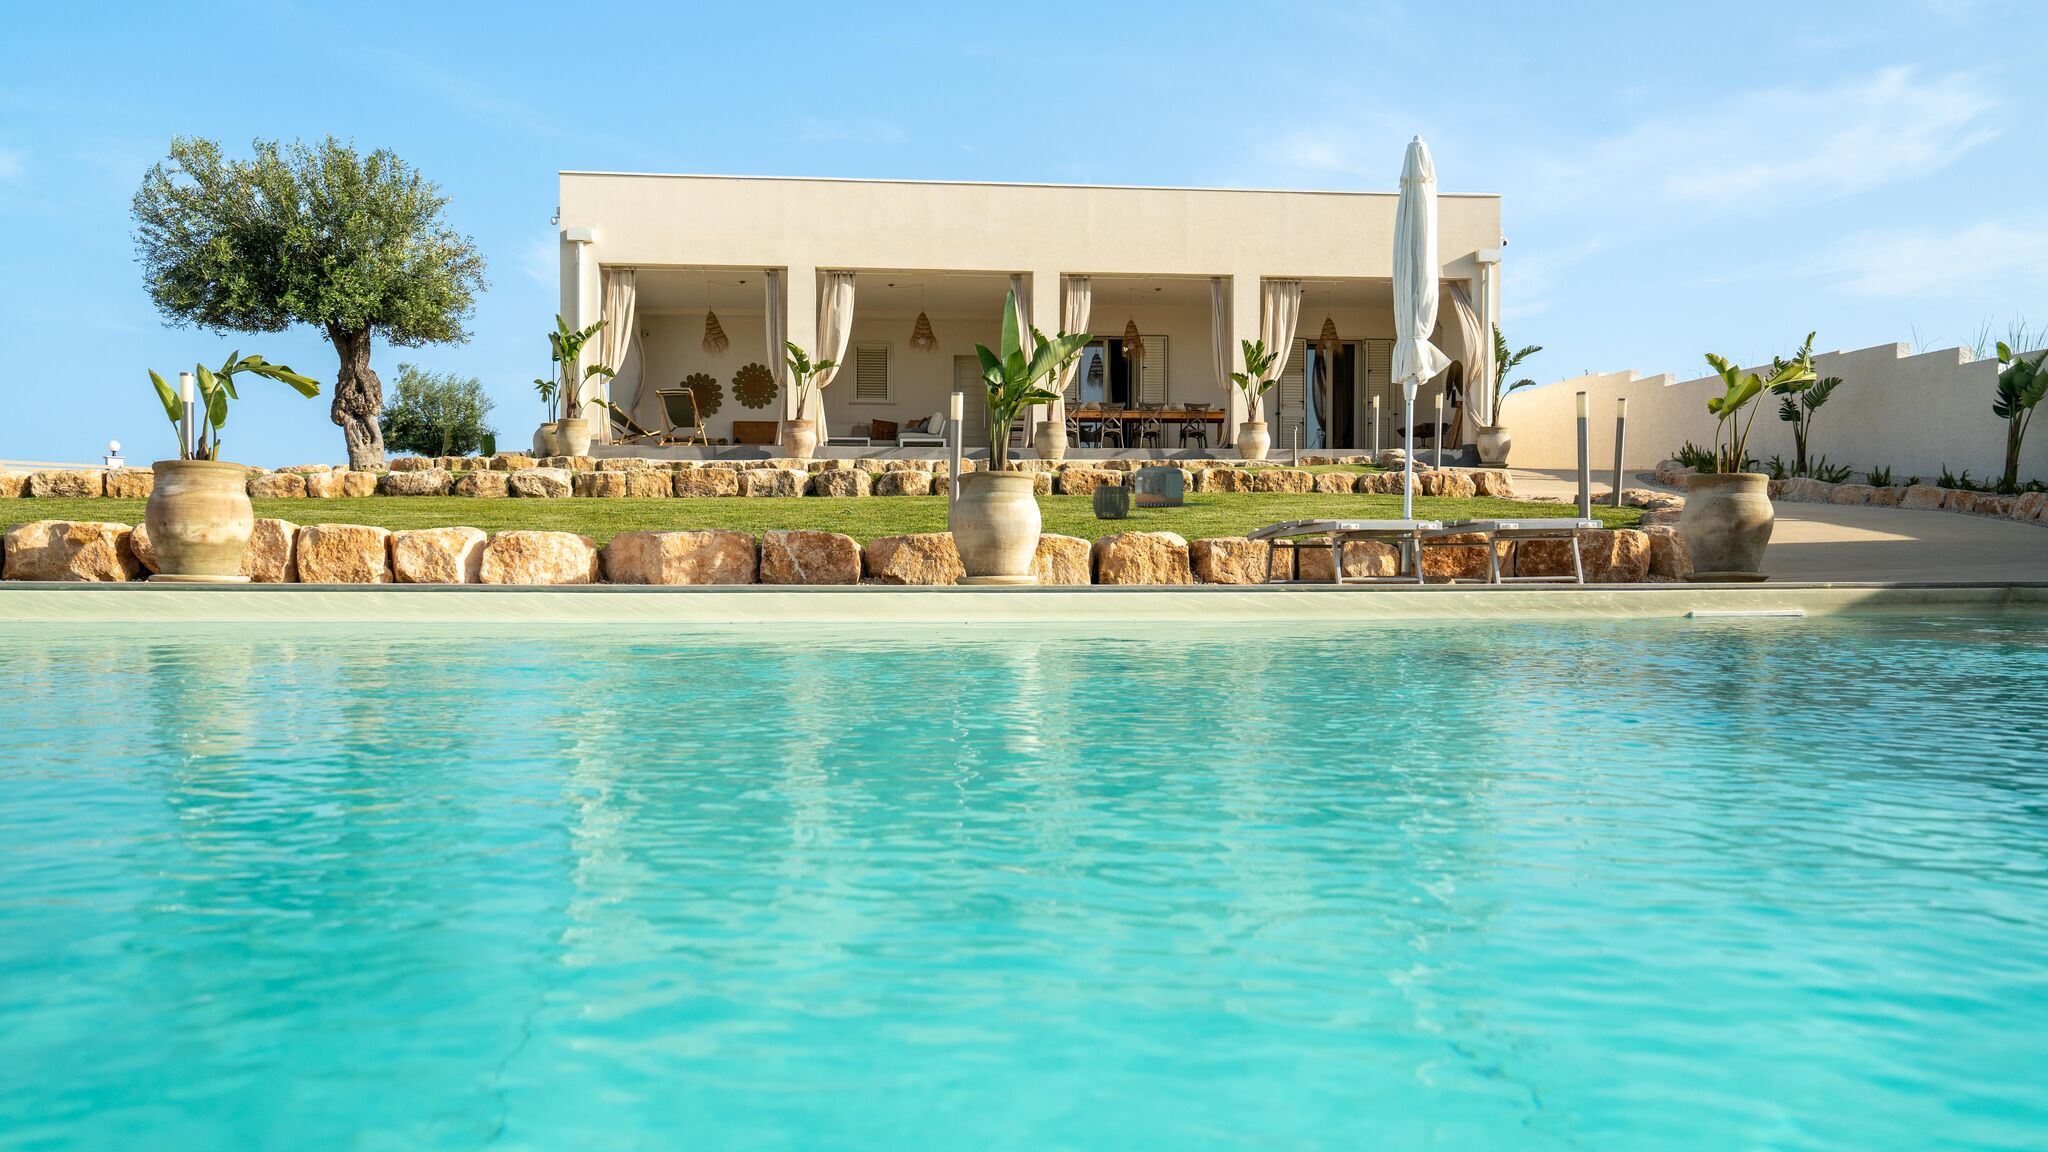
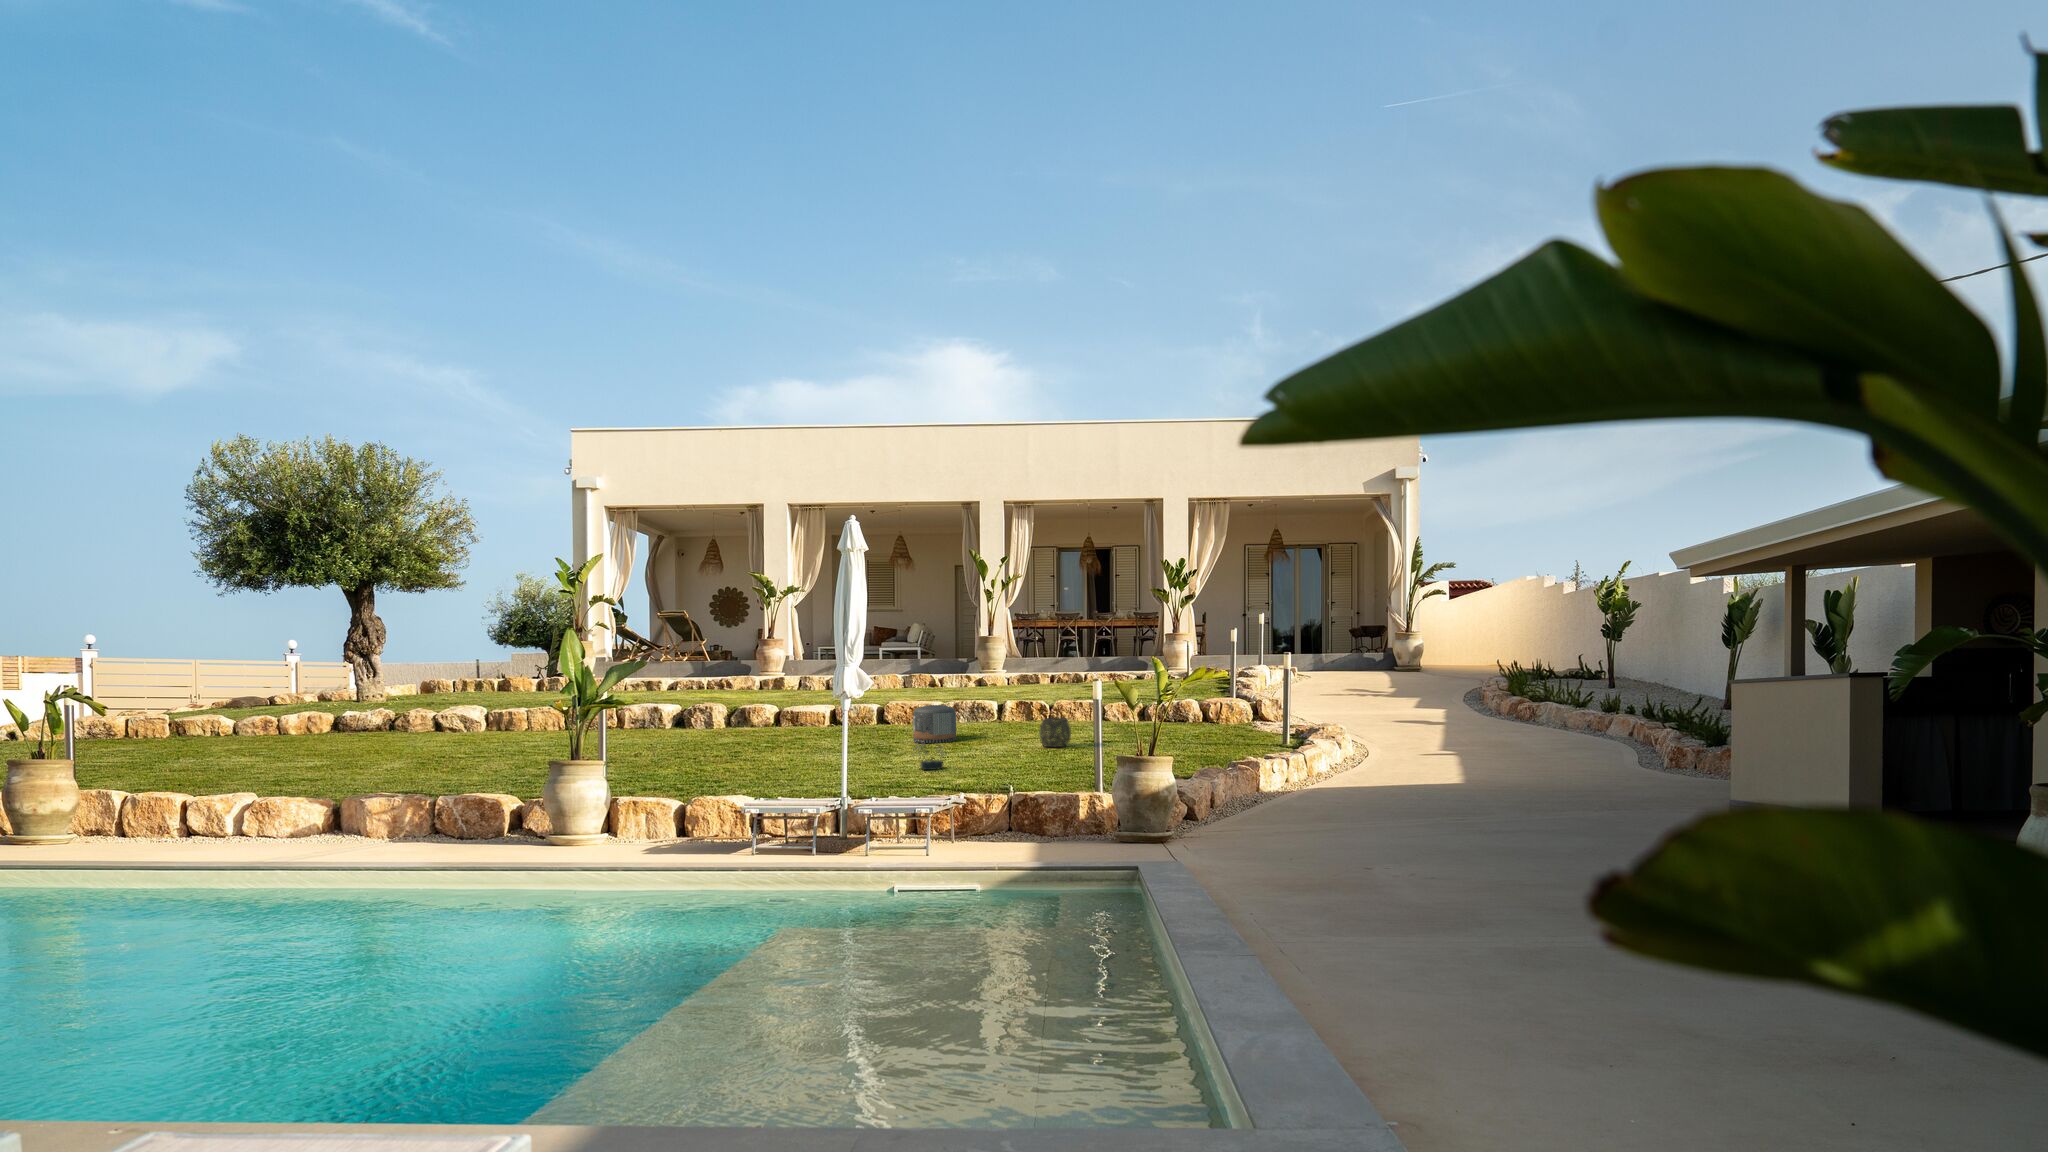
woven basket: present [1093,486,1130,518] -> present [1039,718,1071,747]
decorative plant: none [1217,486,1253,519] -> present [913,742,947,770]

